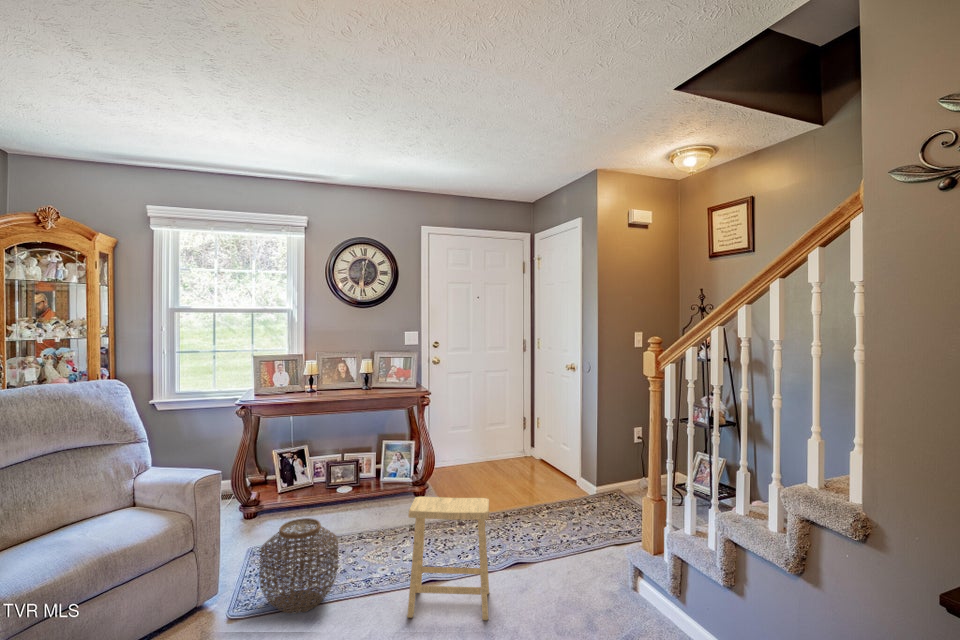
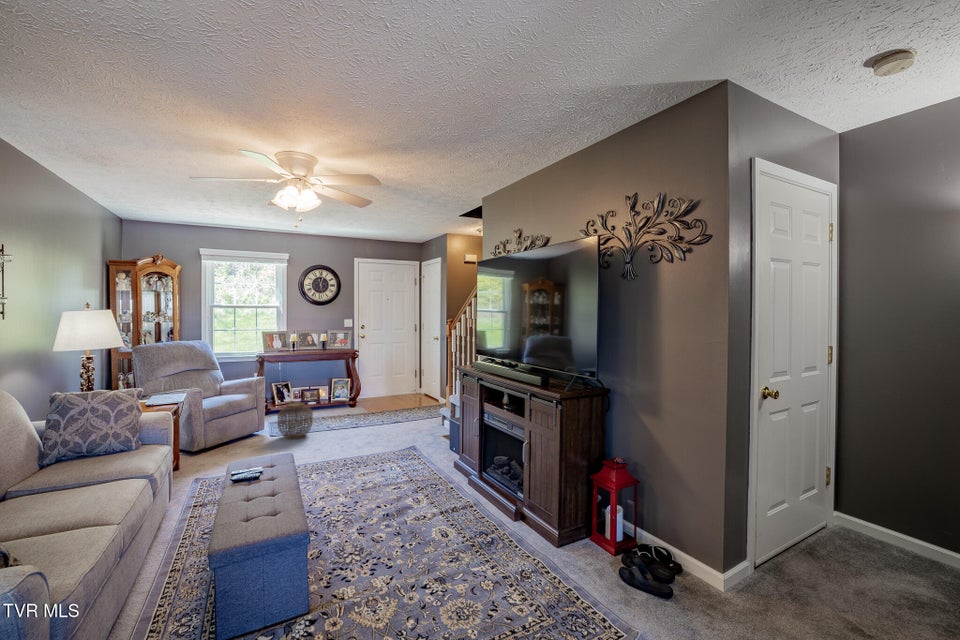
footstool: present [407,496,489,620] -> none [343,391,381,438]

